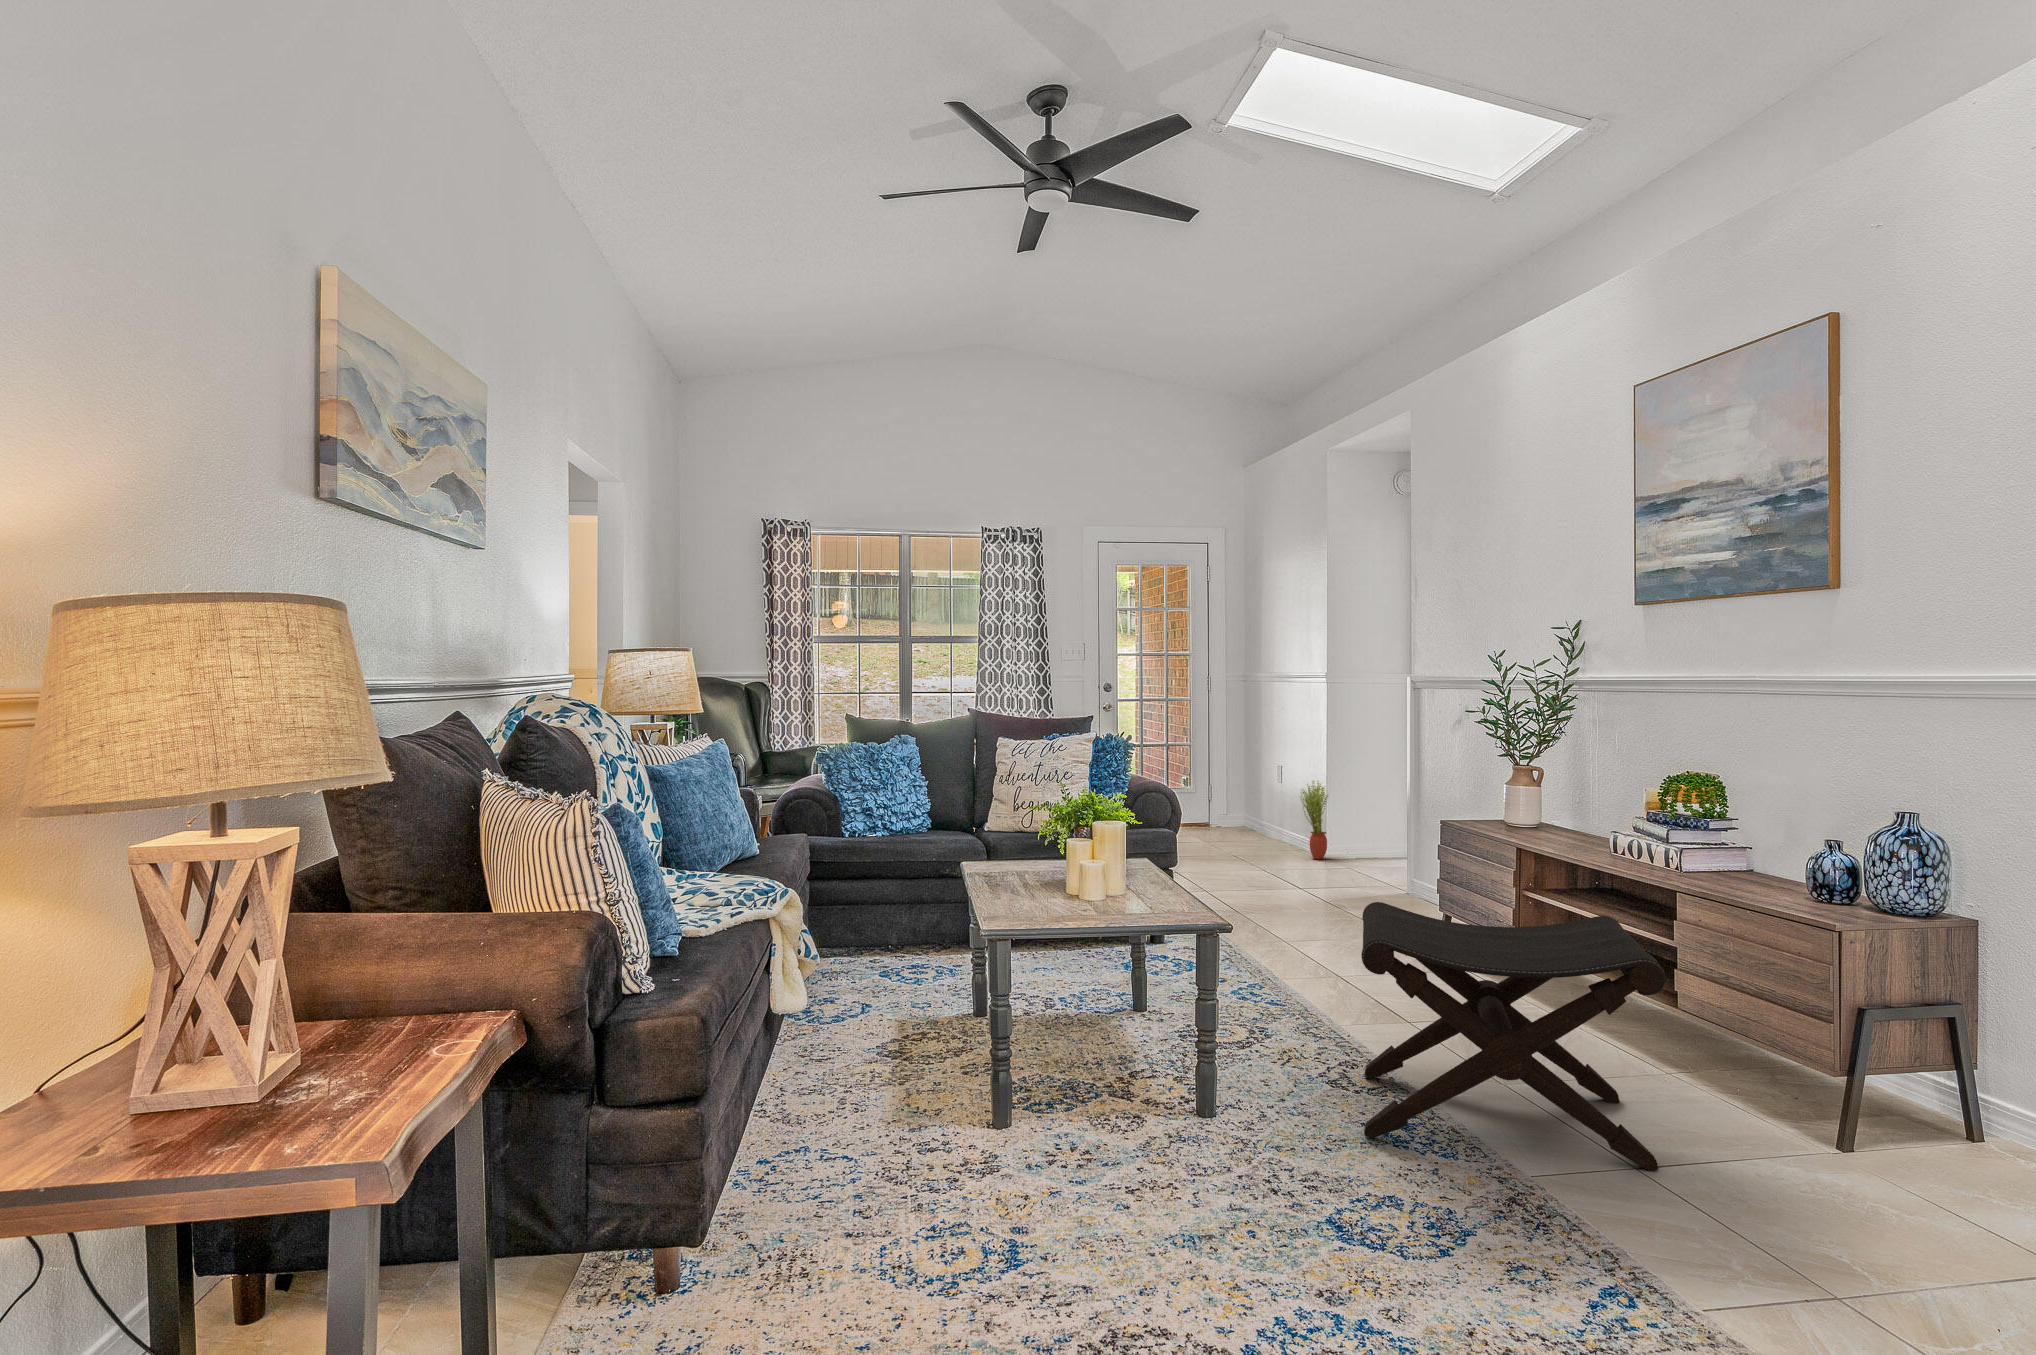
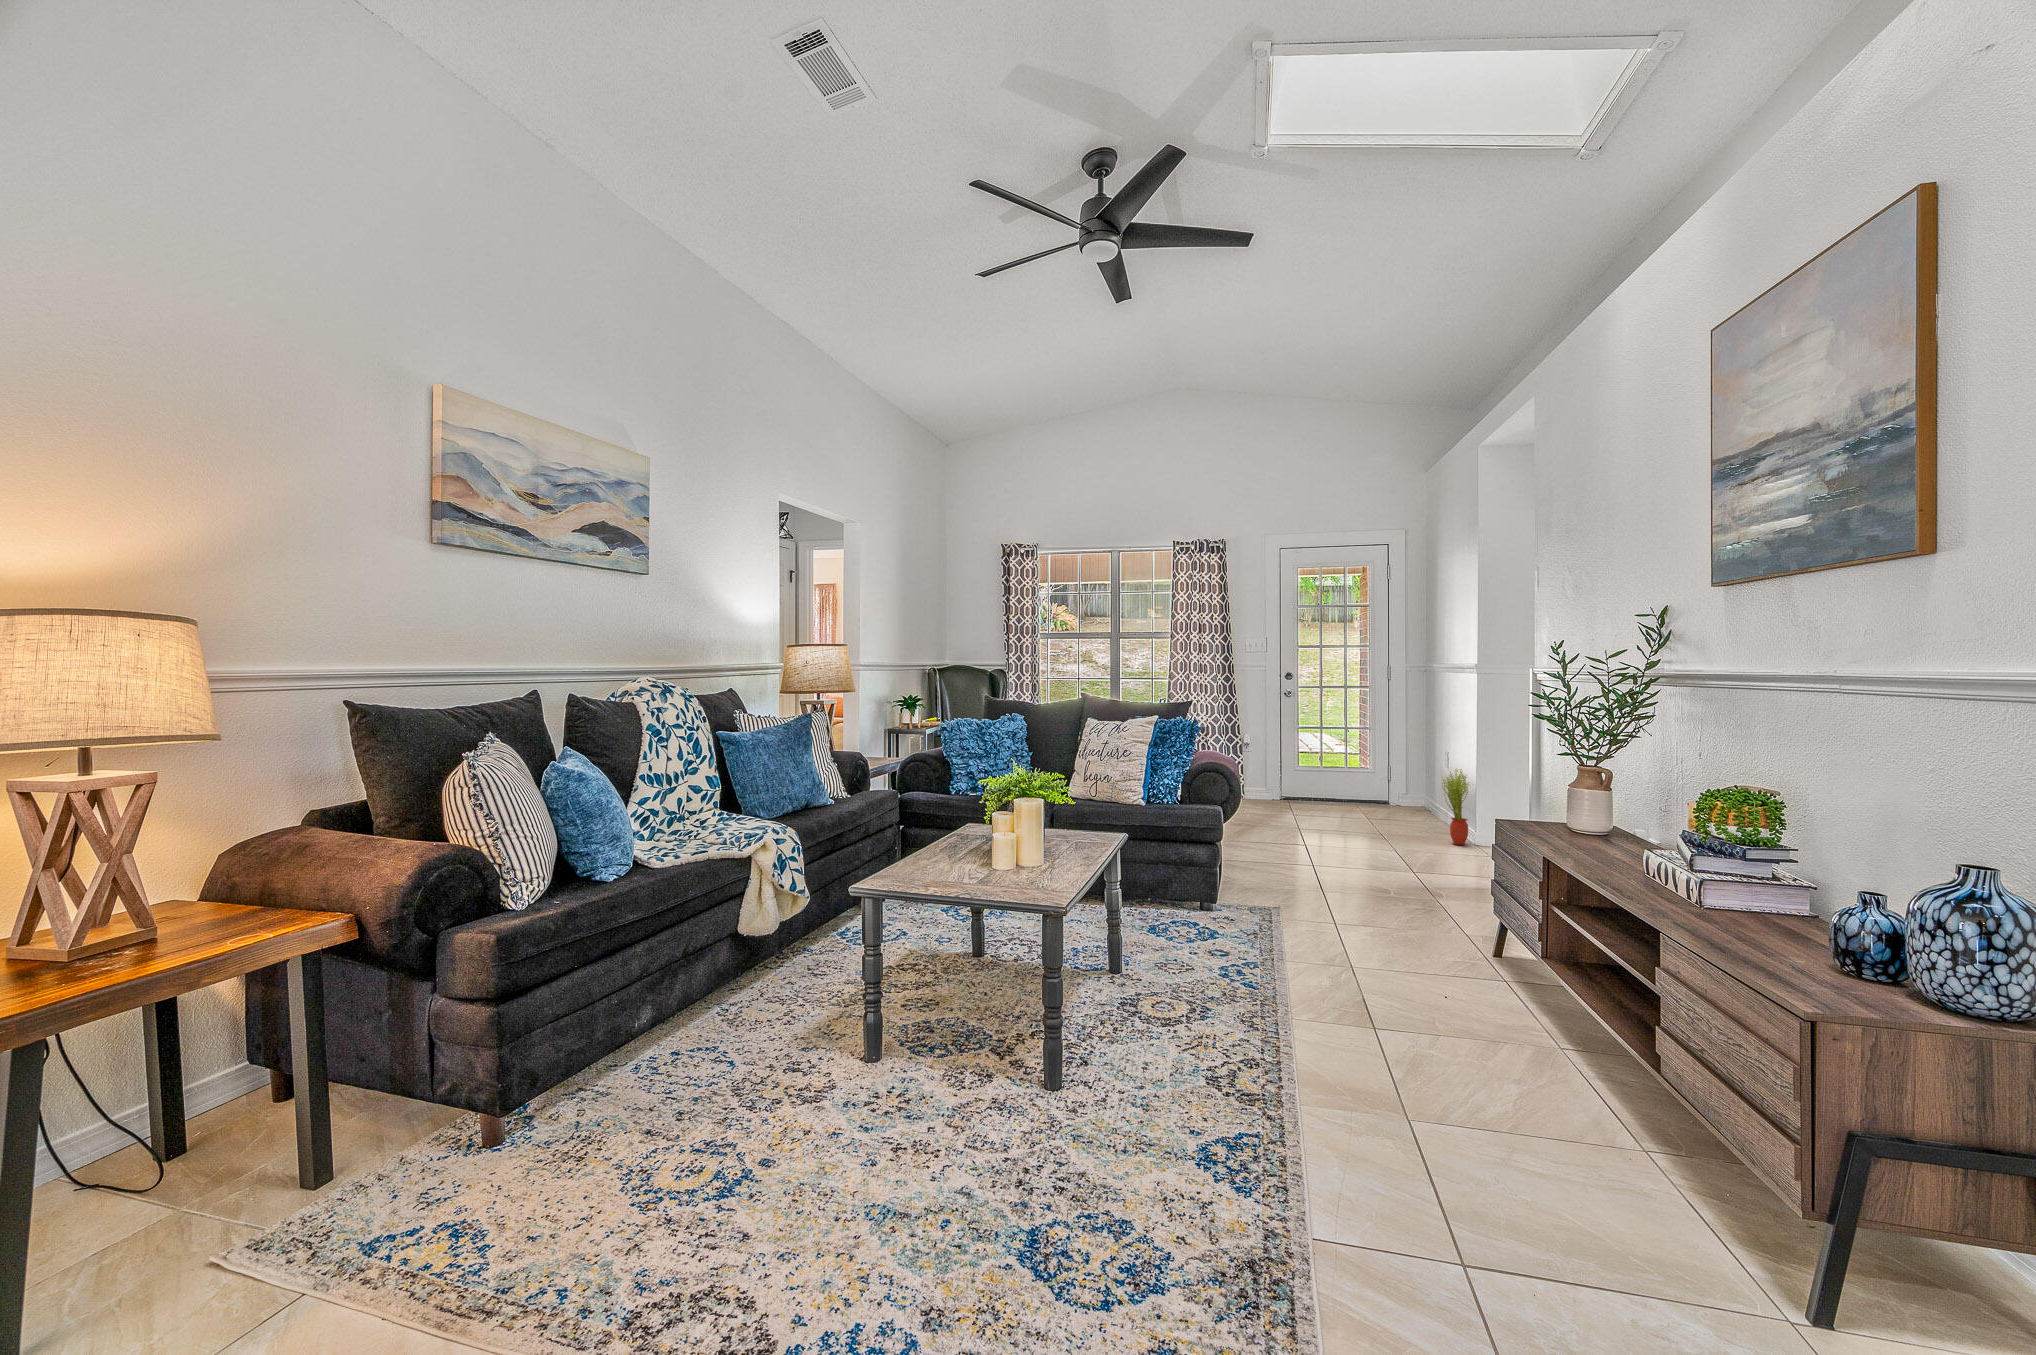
footstool: present [1361,902,1666,1170] -> none [1162,904,1538,1293]

